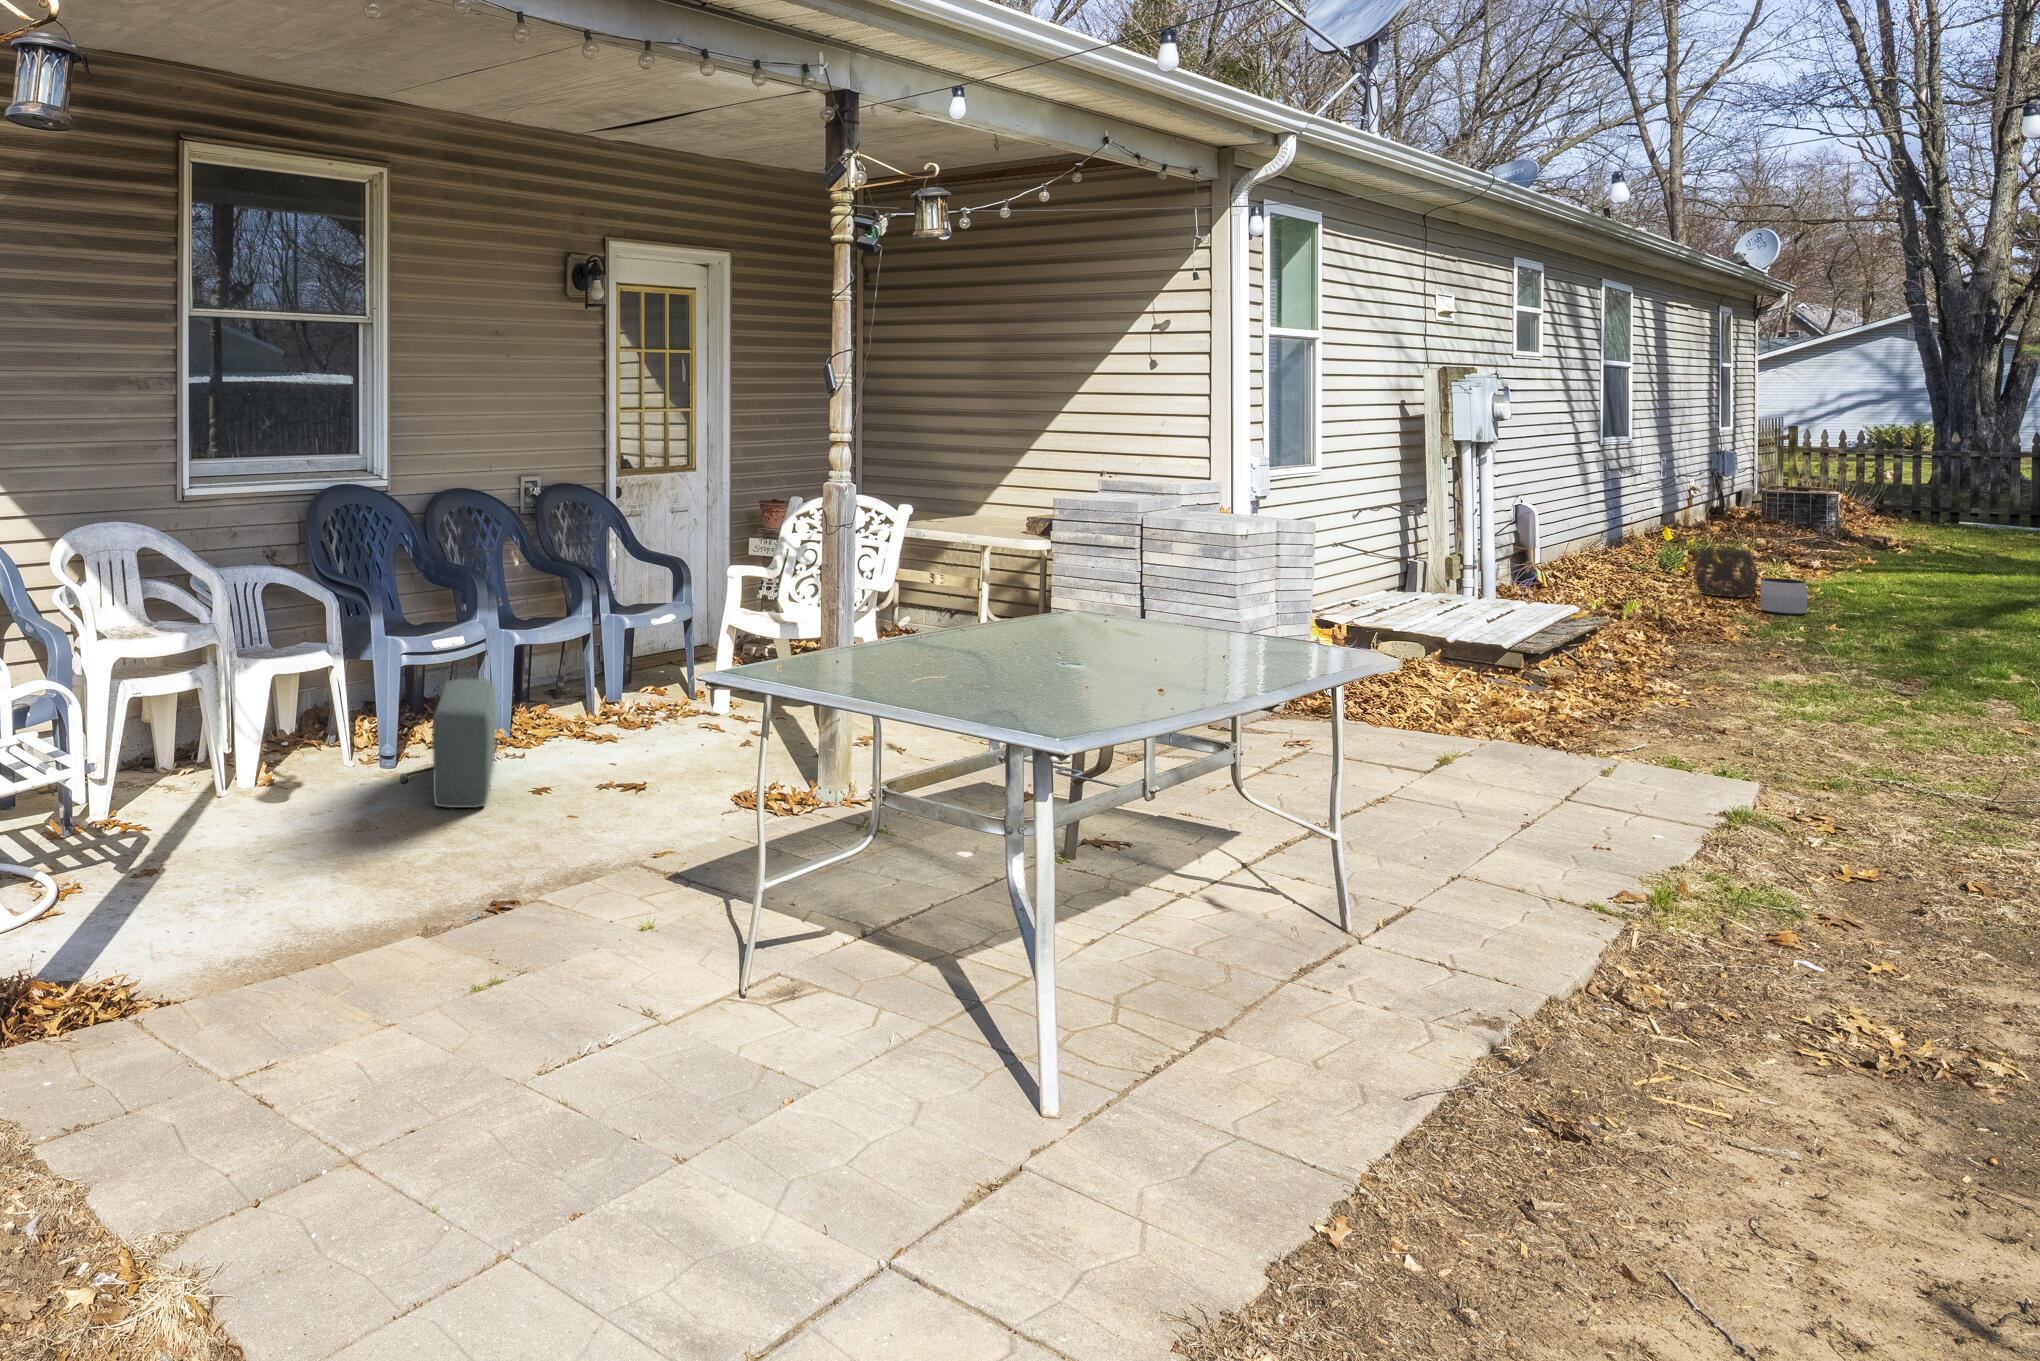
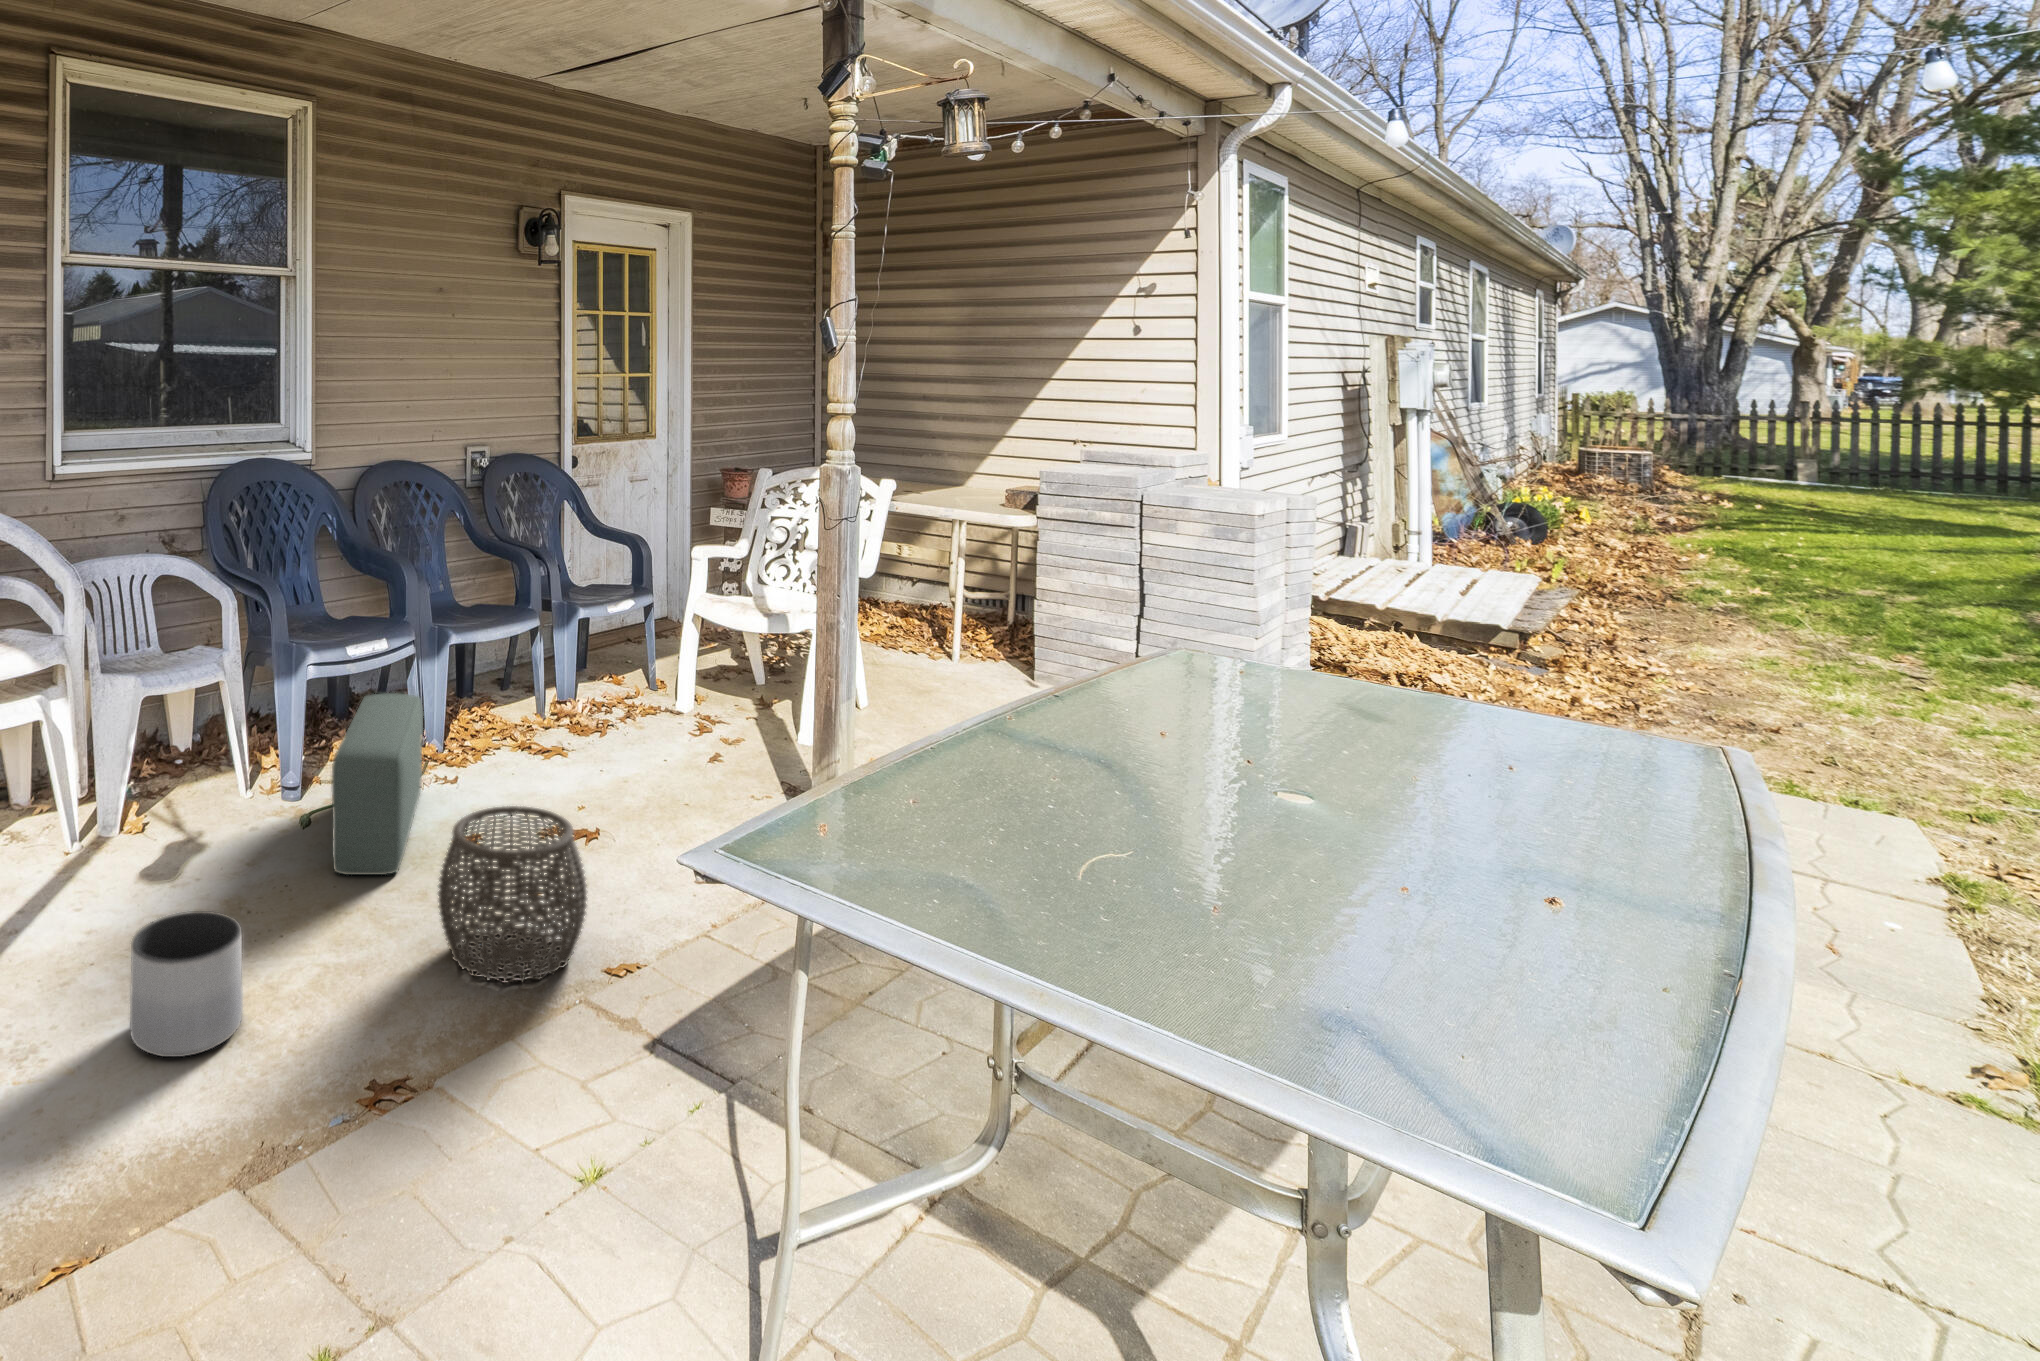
woven basket: present [1694,548,1758,598] -> present [438,806,587,983]
planter: present [1760,578,1807,615] -> present [130,911,243,1057]

